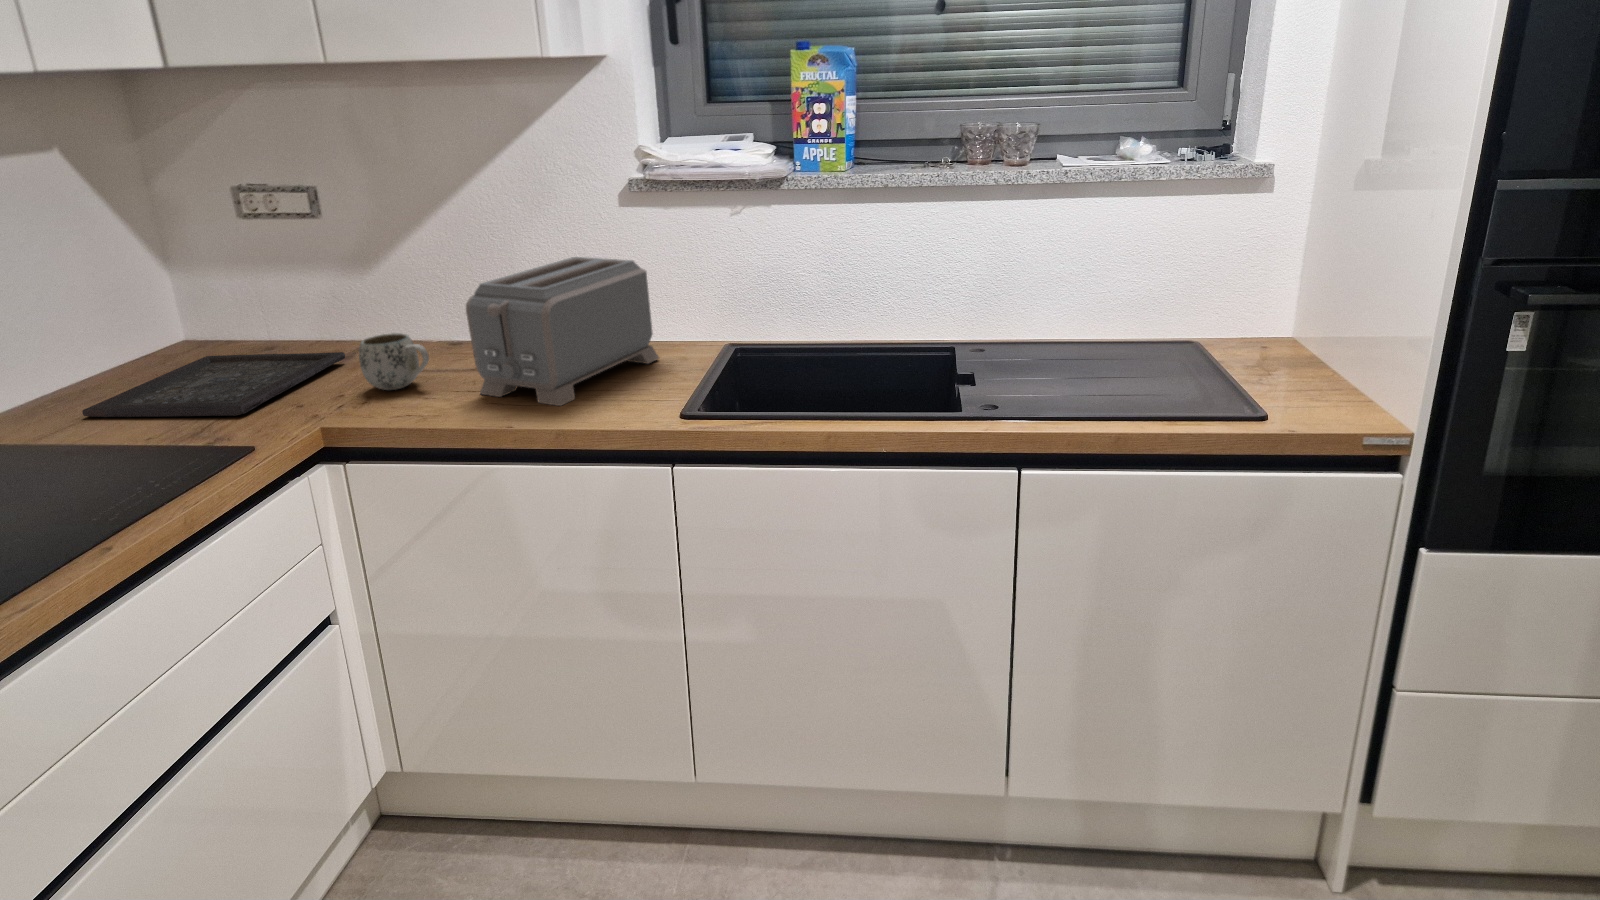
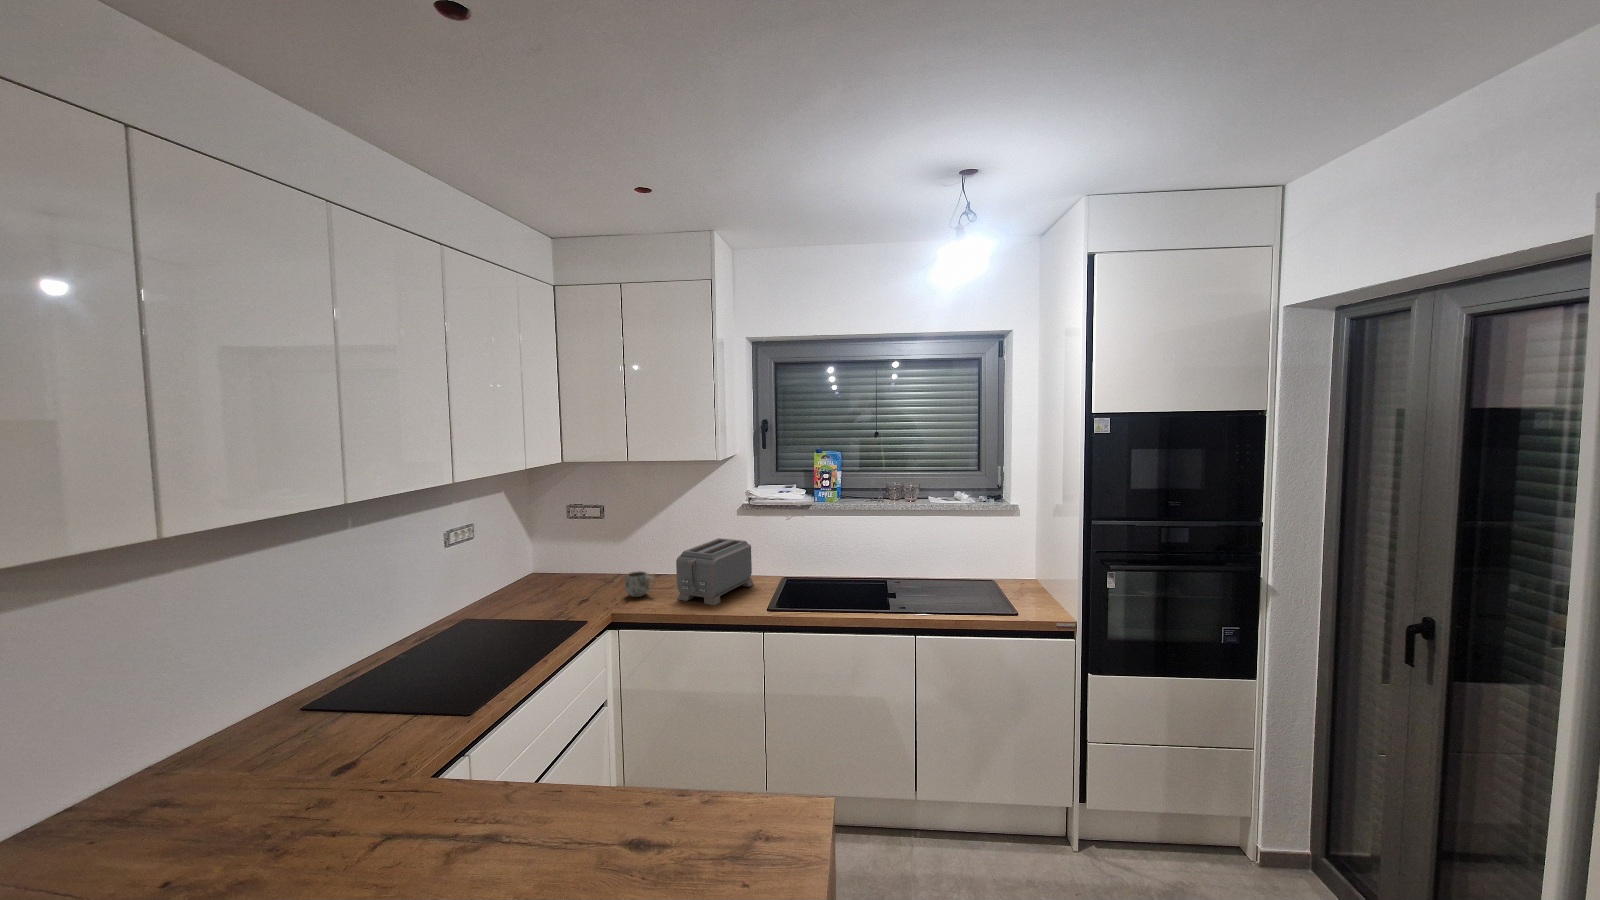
tray: present [82,352,345,417] -> none [504,579,610,607]

